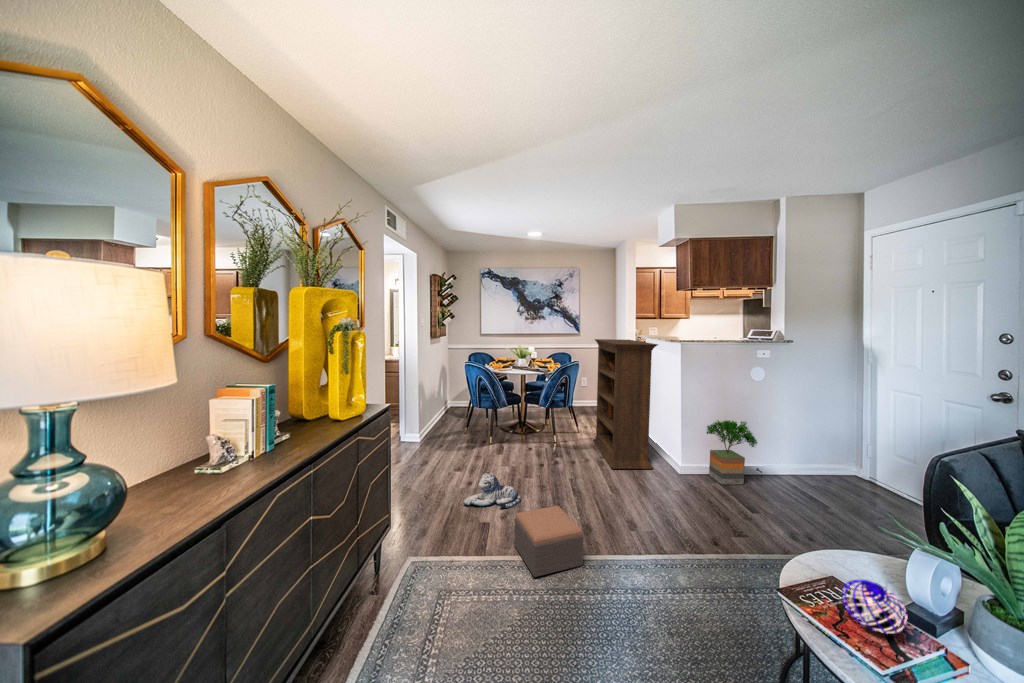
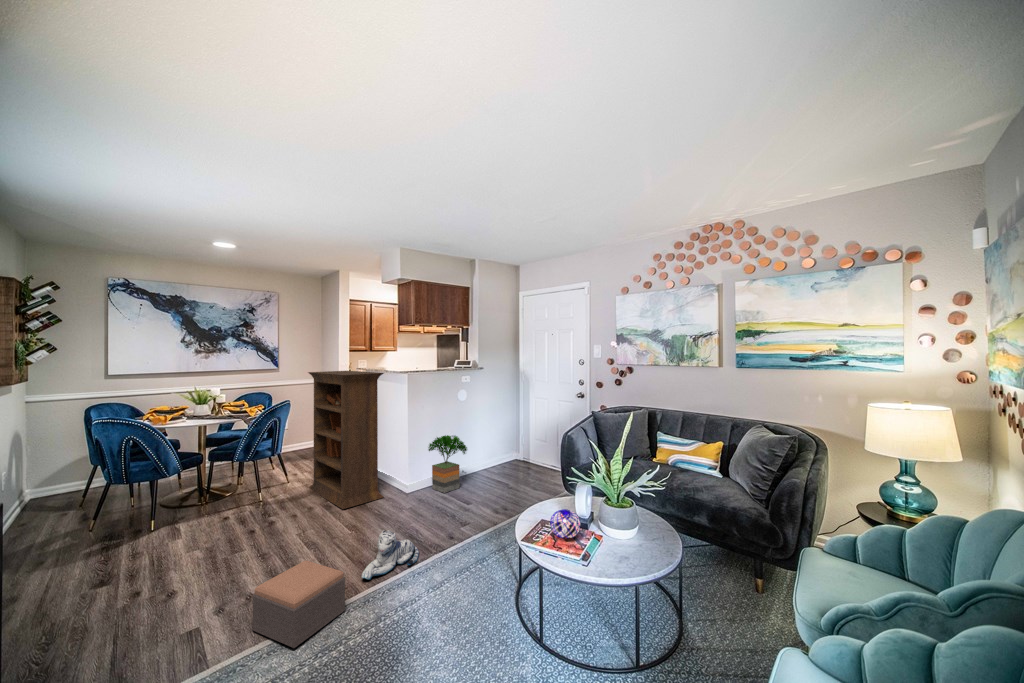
plush toy: present [464,472,521,508] -> present [362,530,419,579]

